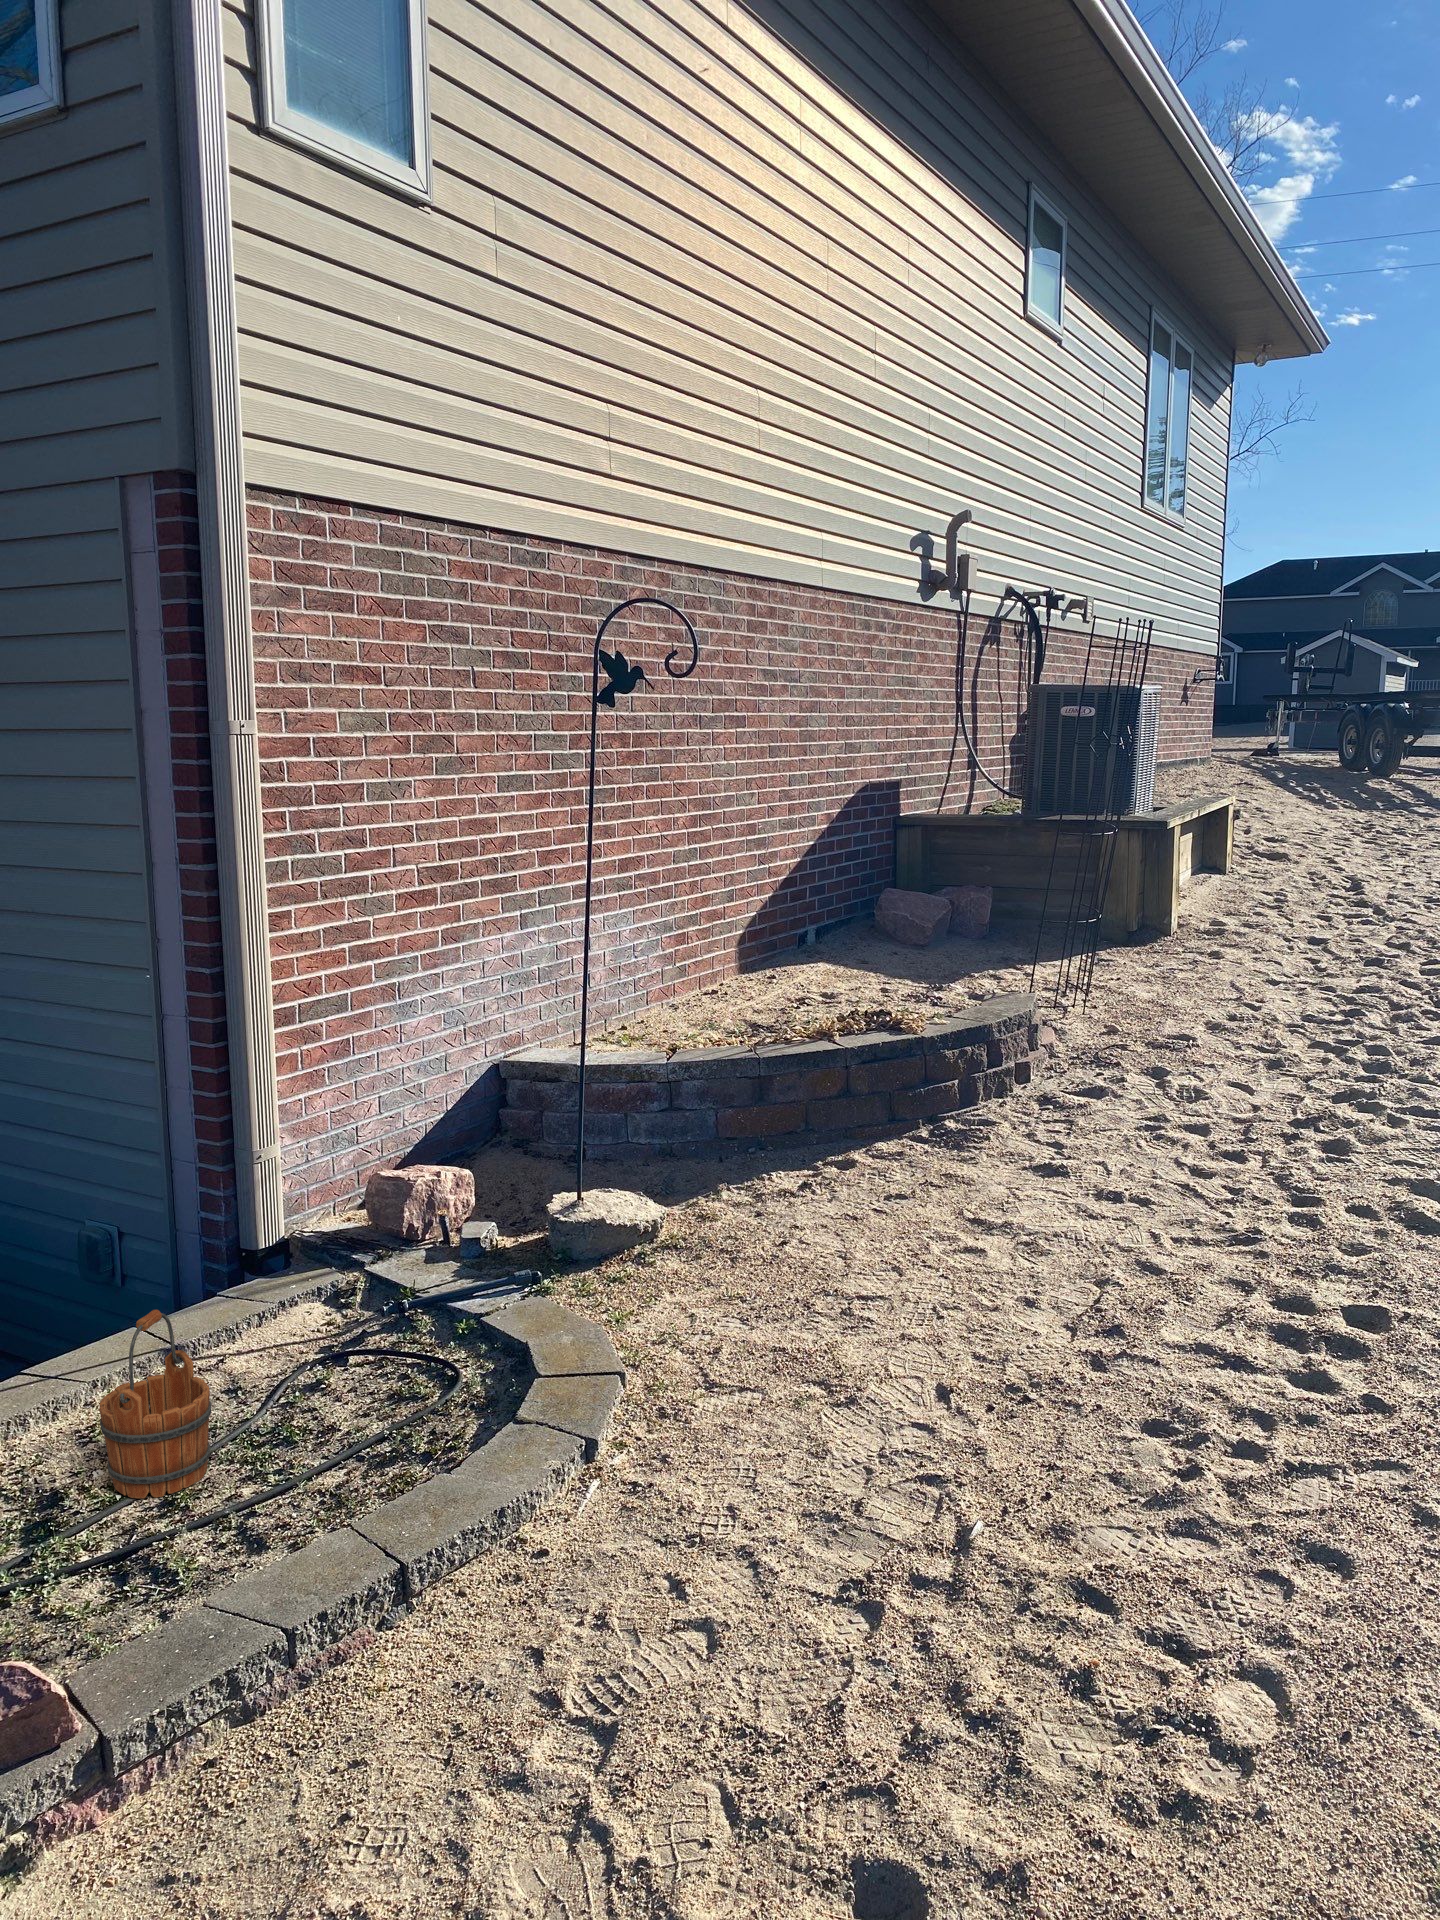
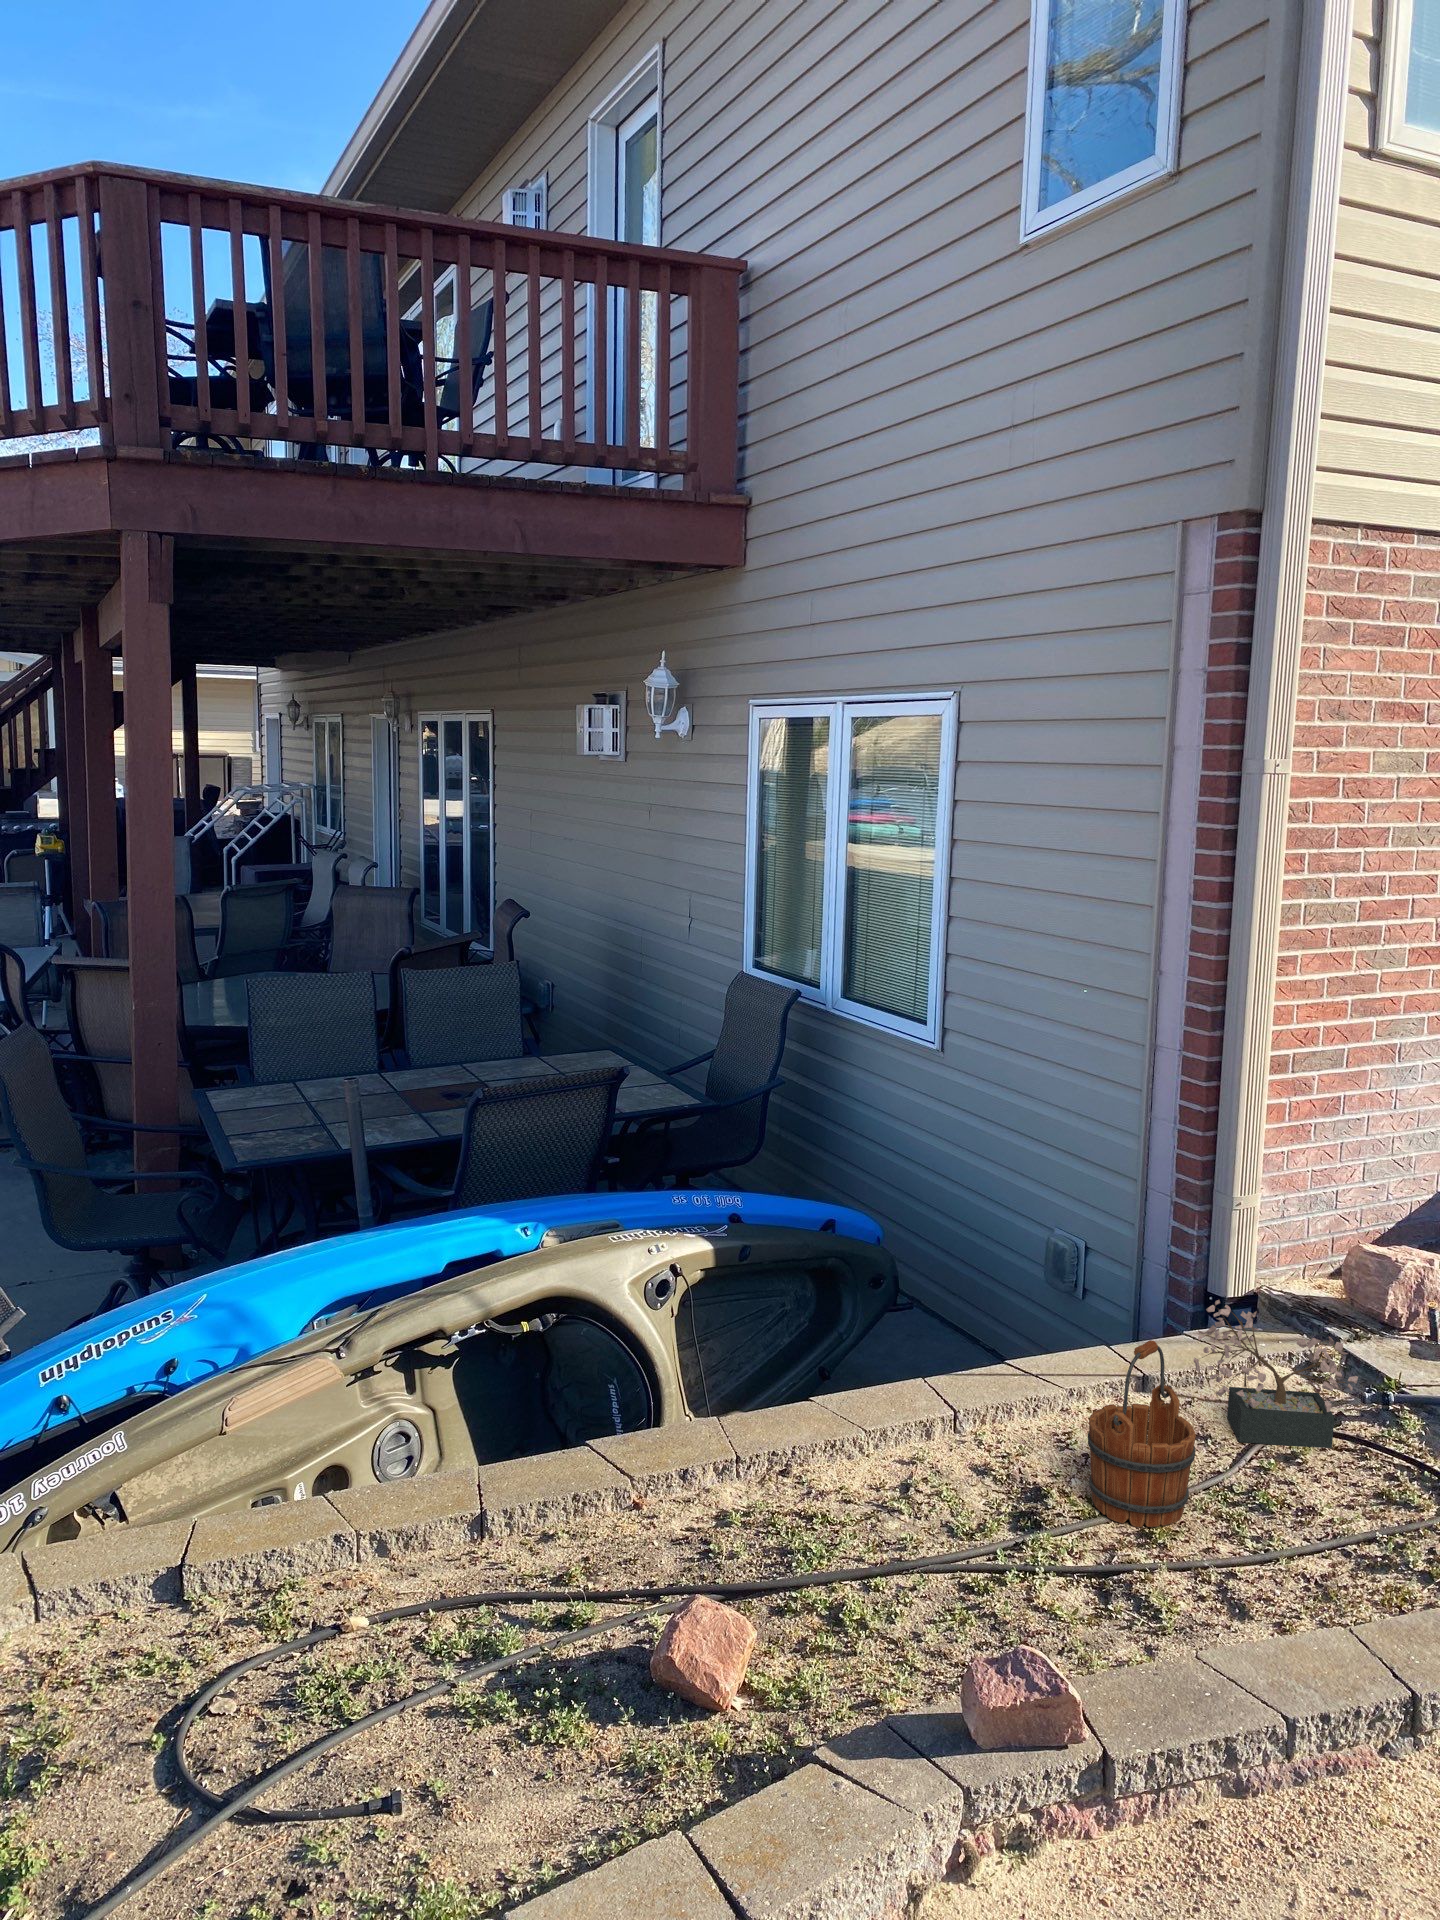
decorative plant: none [217,1254,372,1385] -> present [1193,1300,1358,1448]

